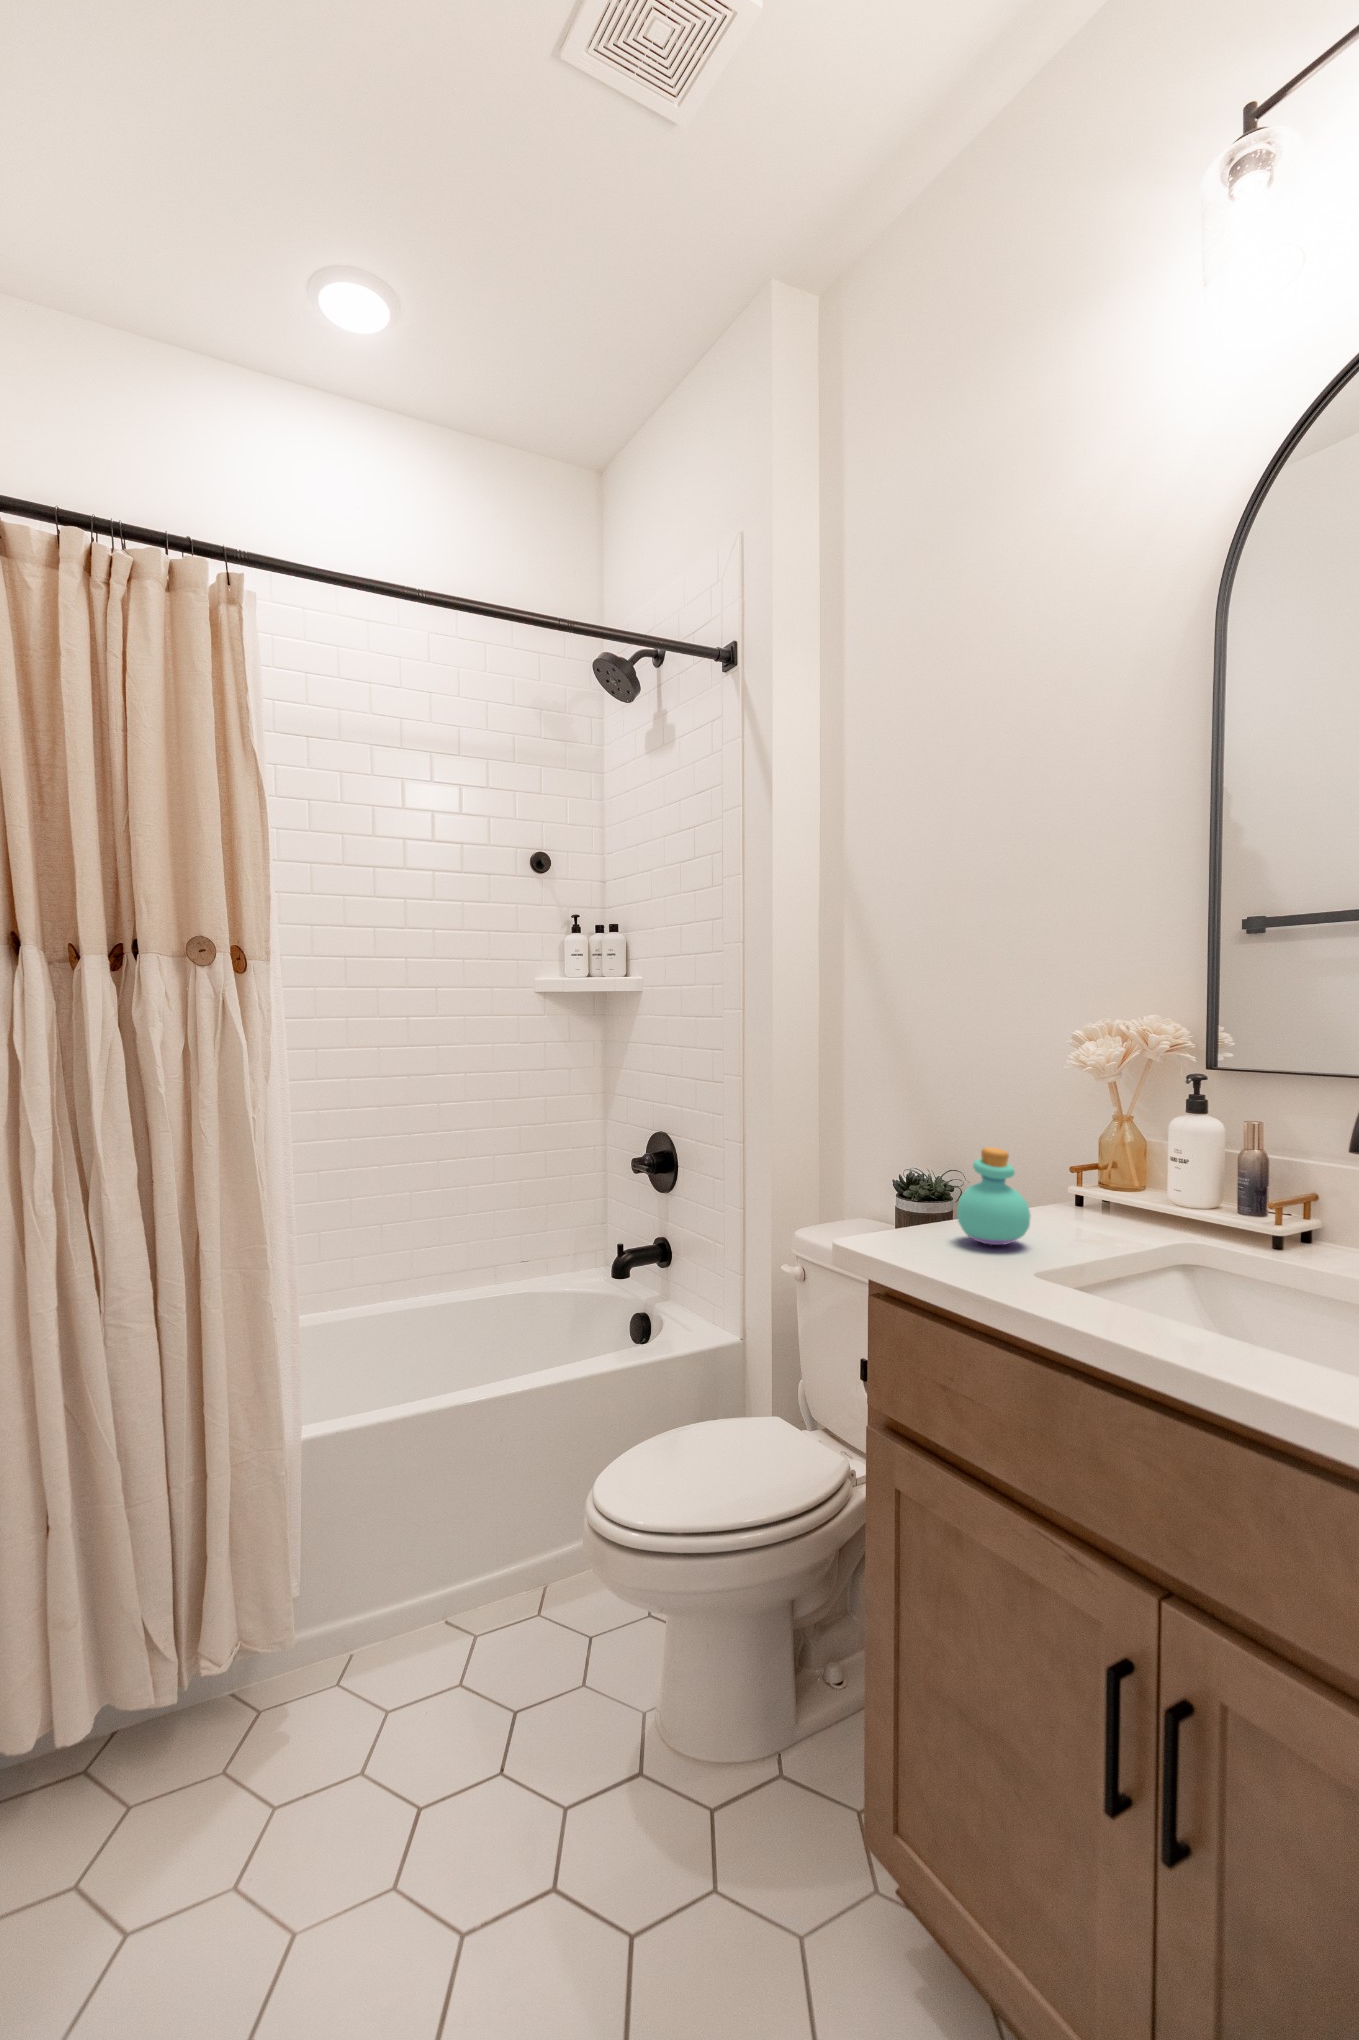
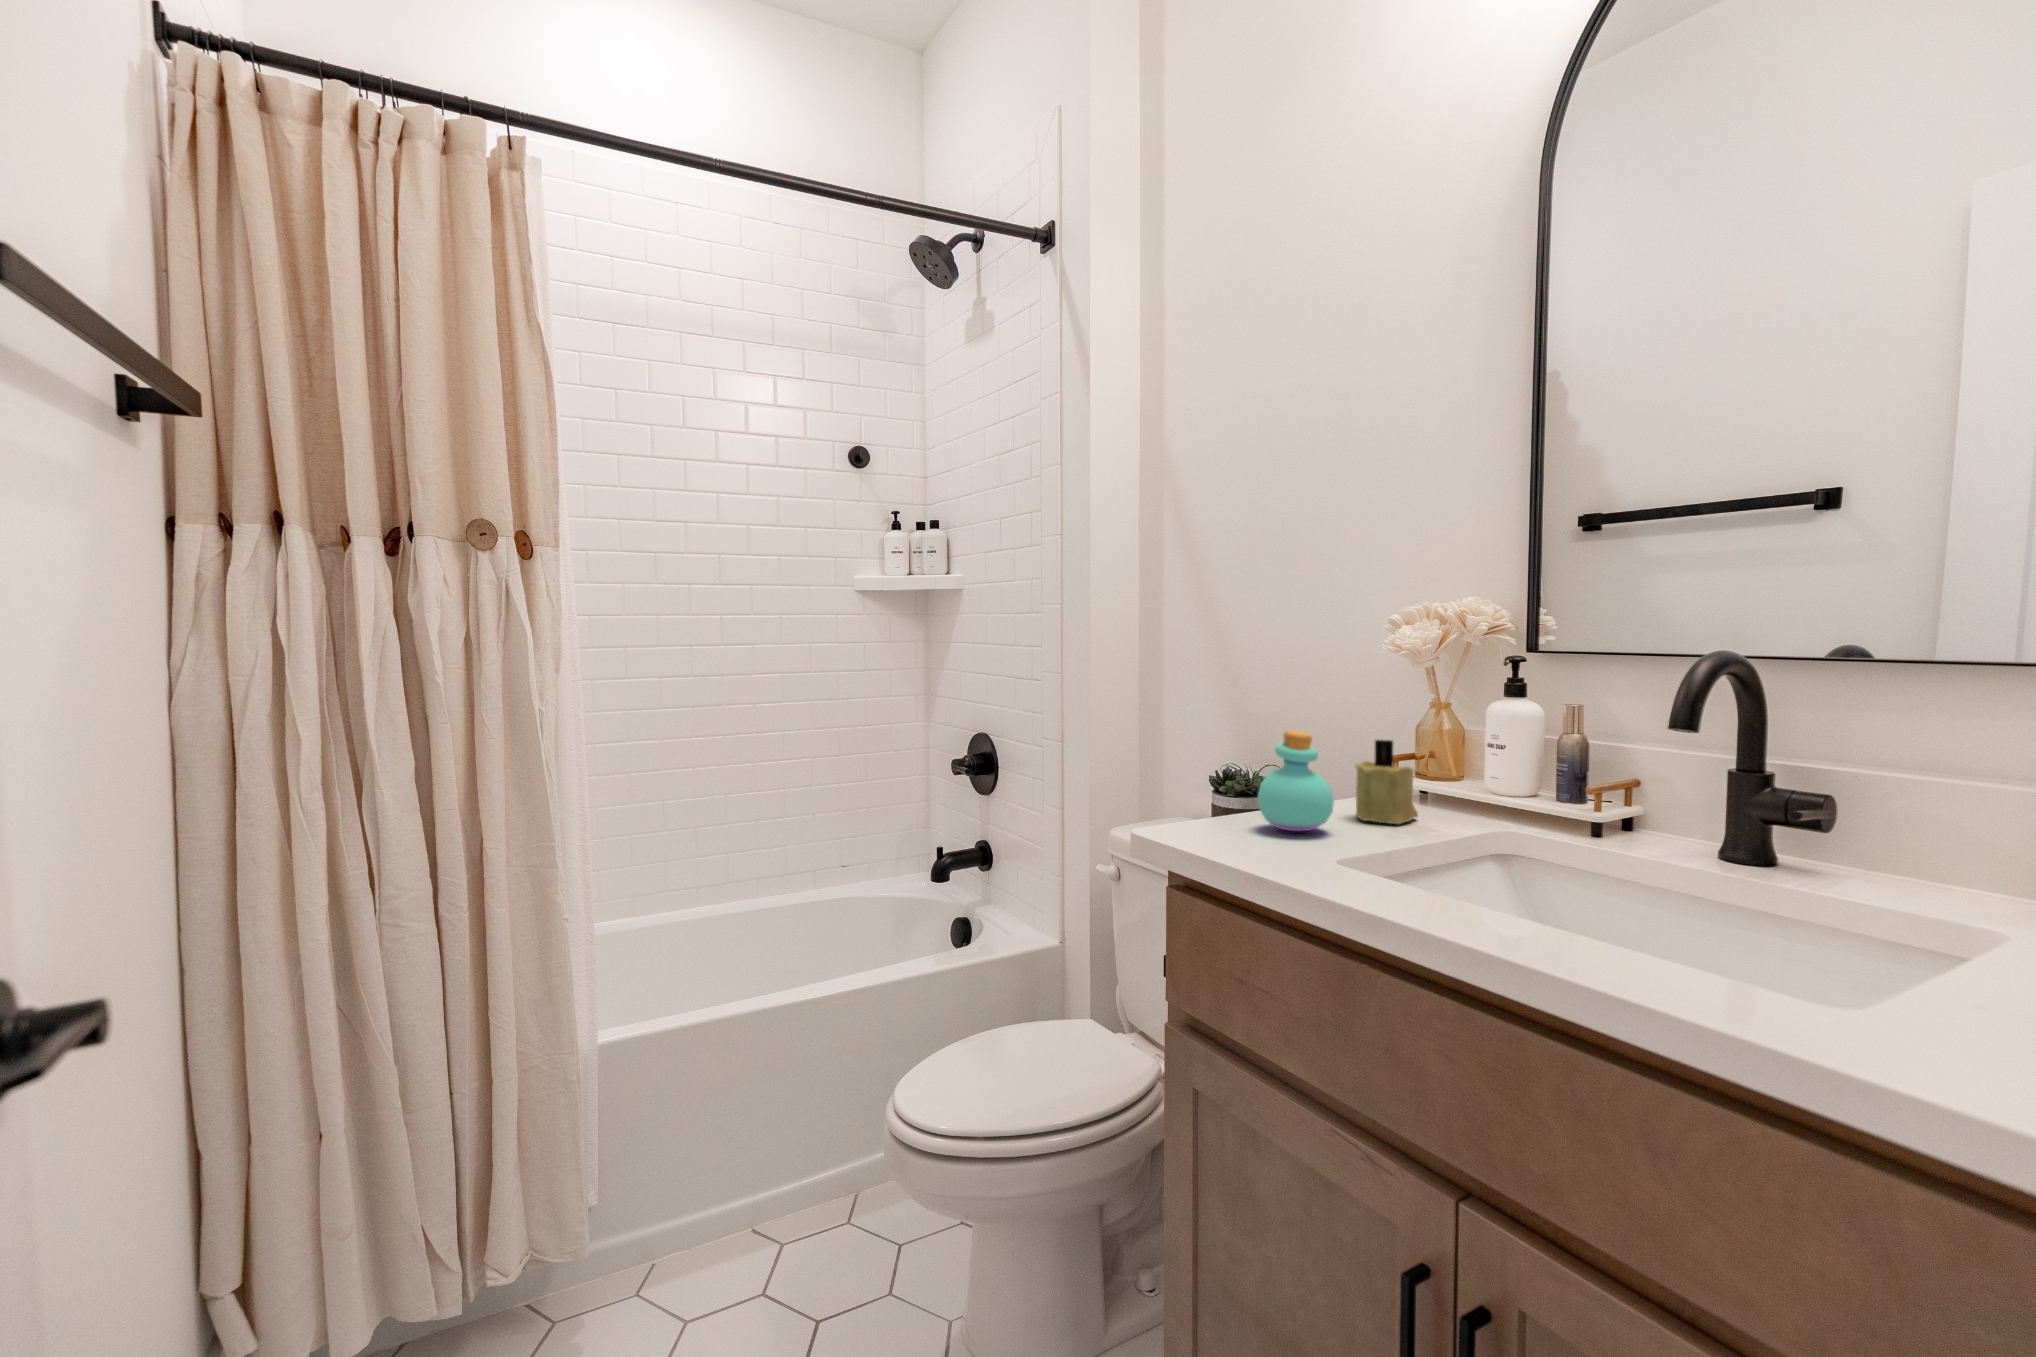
candle: none [1046,1154,1107,1237] -> present [1355,740,1418,824]

